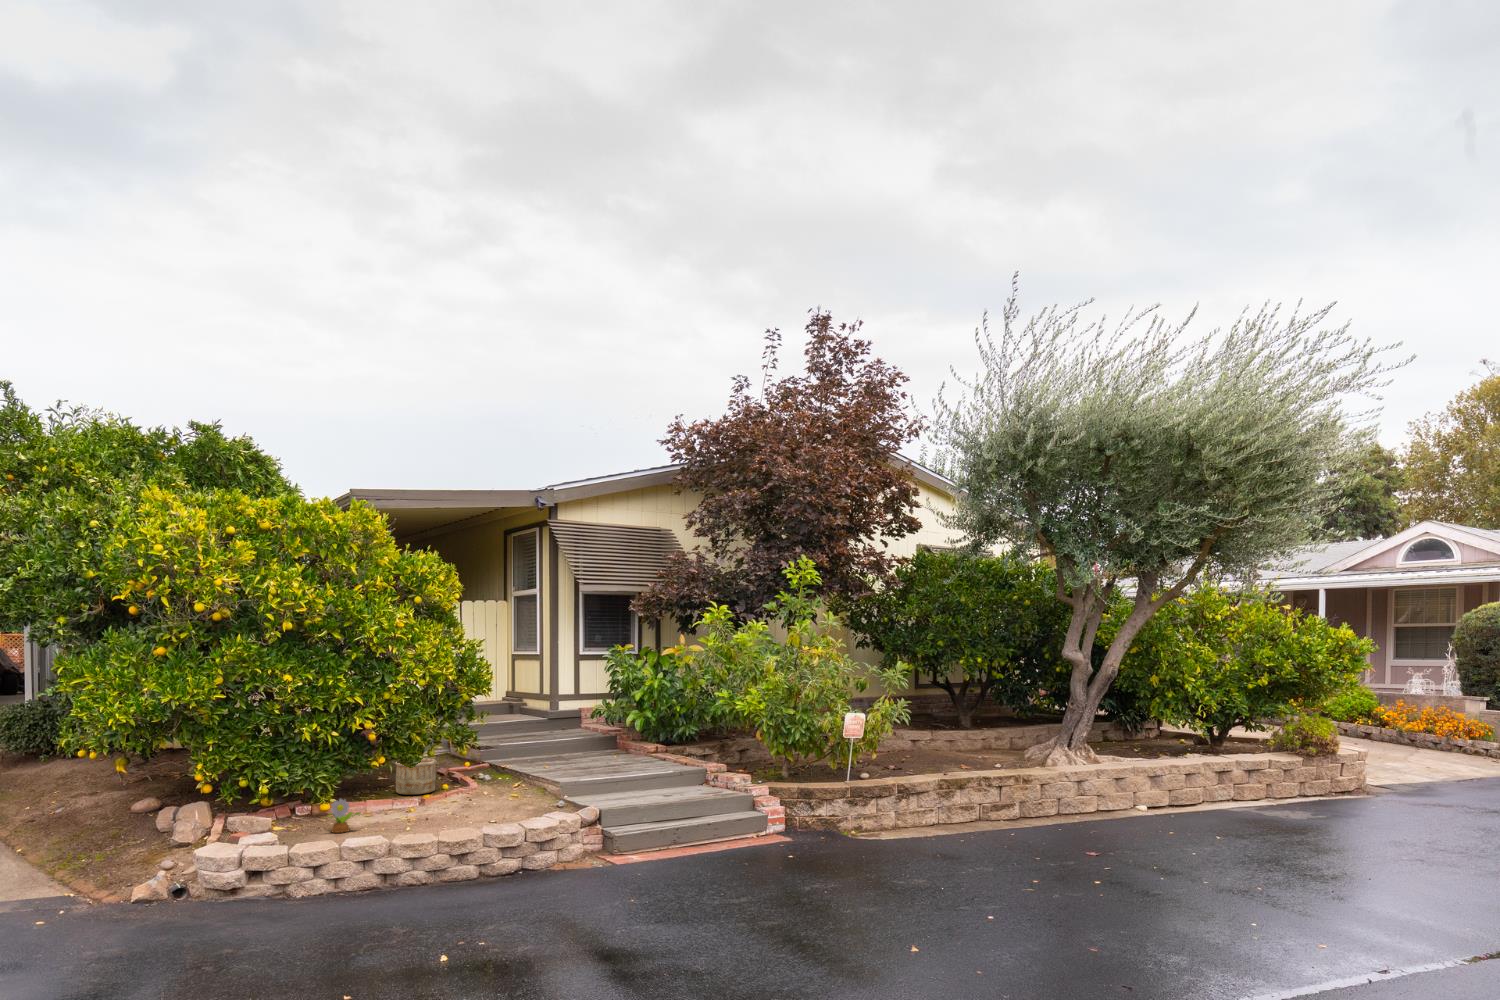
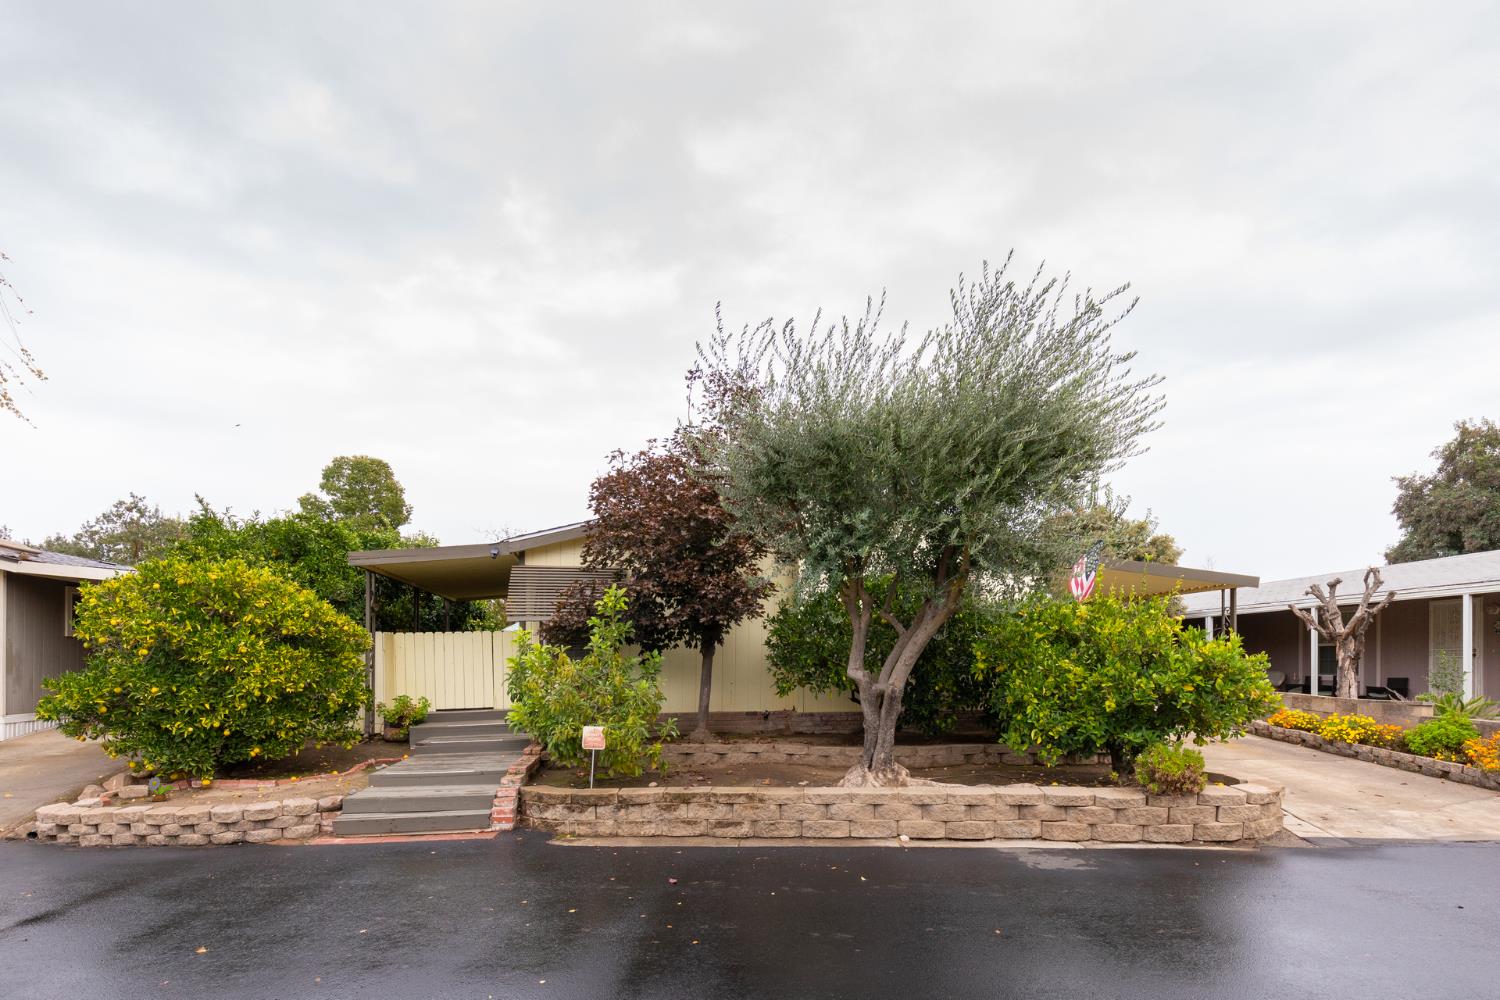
wooden bucket: present [395,758,437,795] -> none [270,748,304,776]

